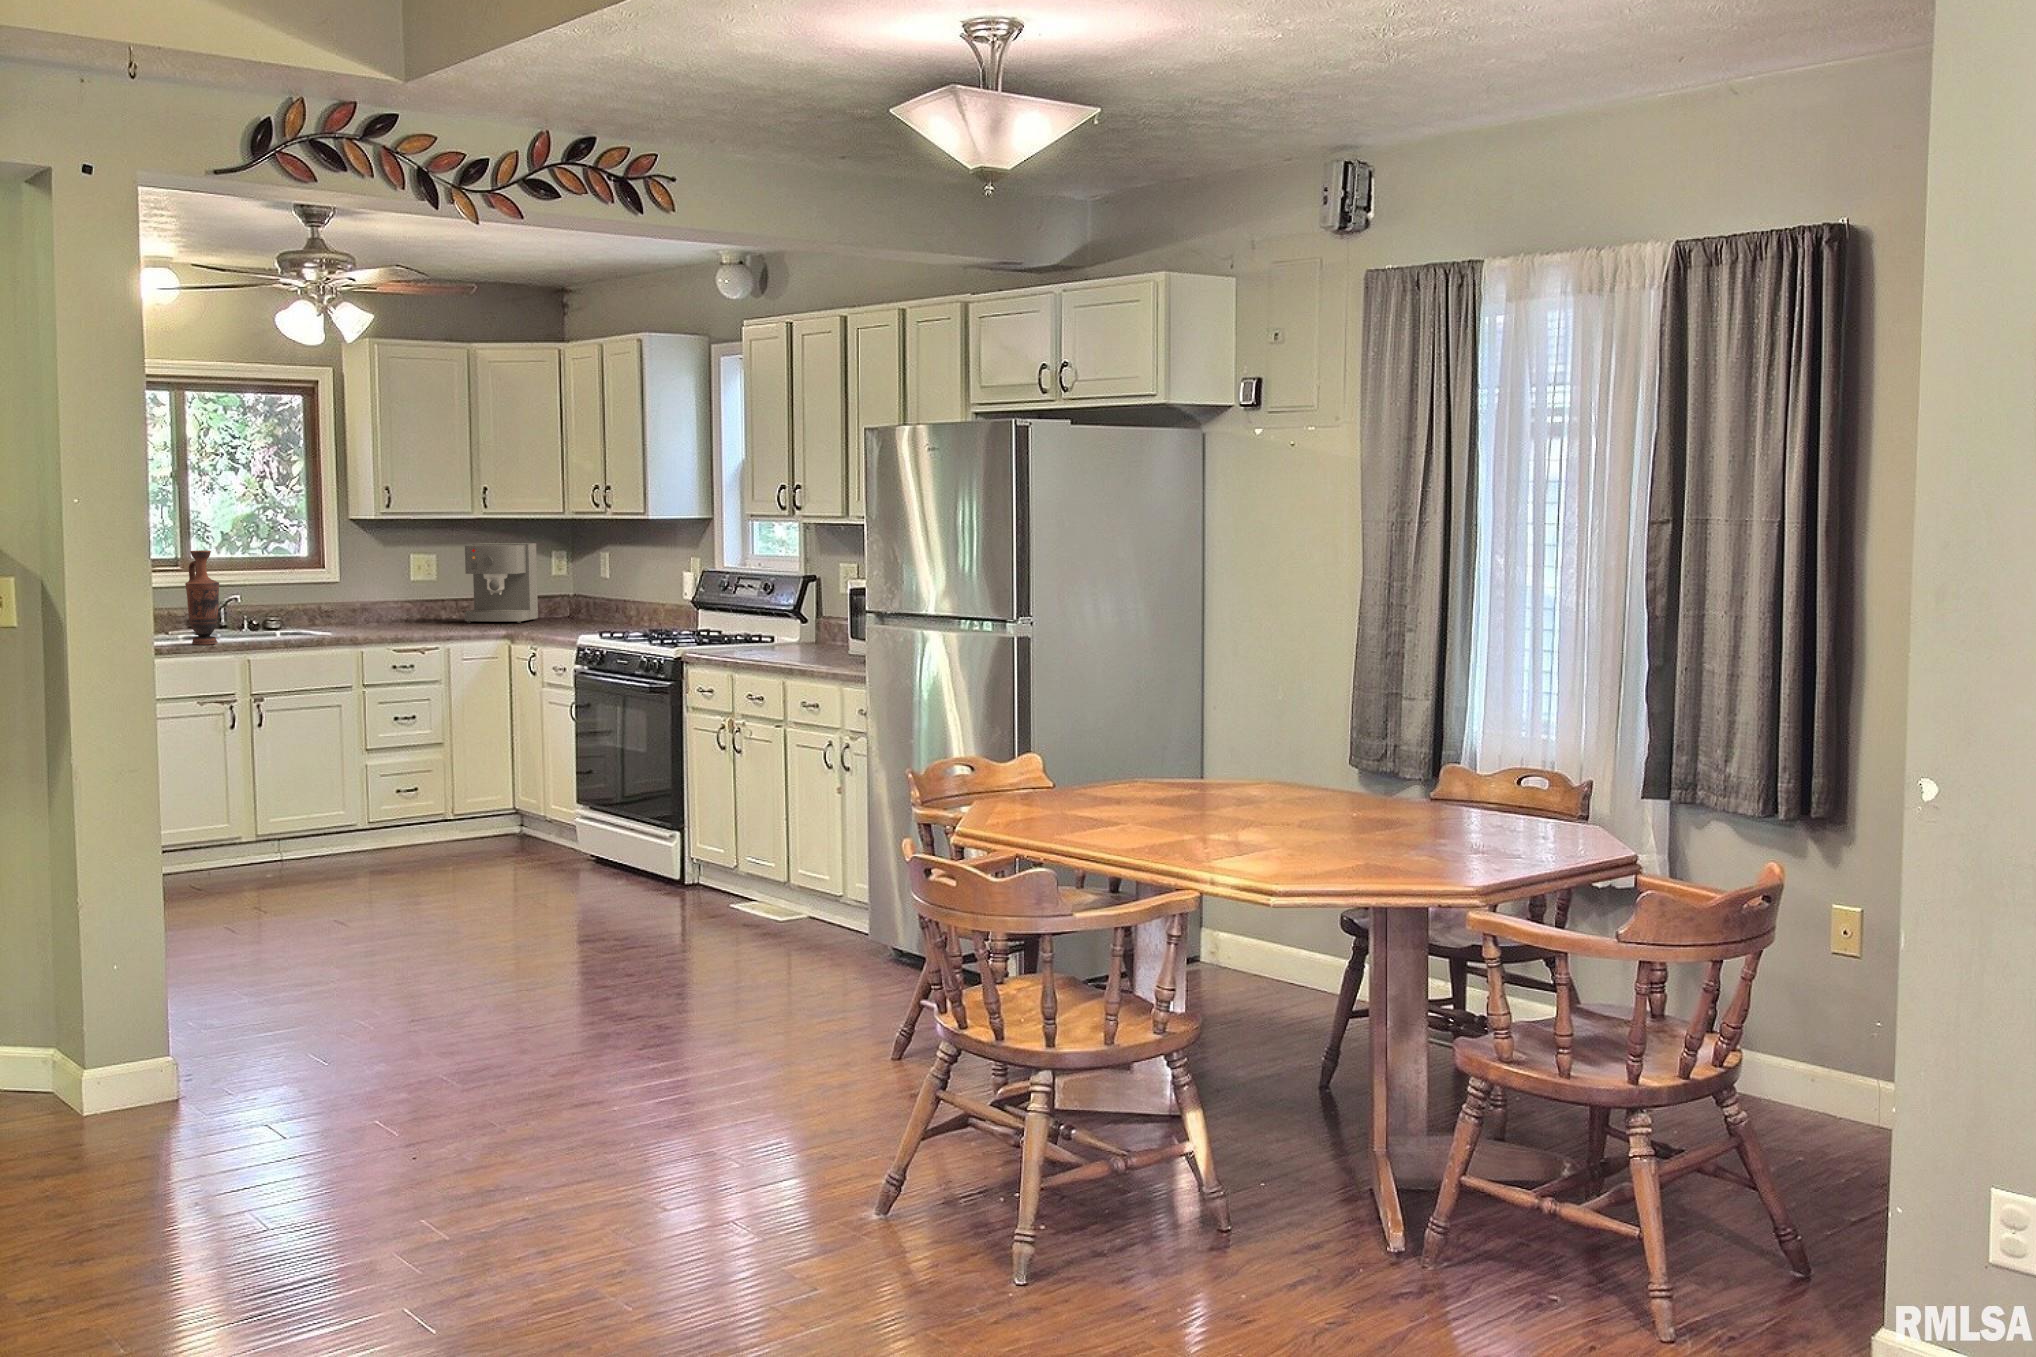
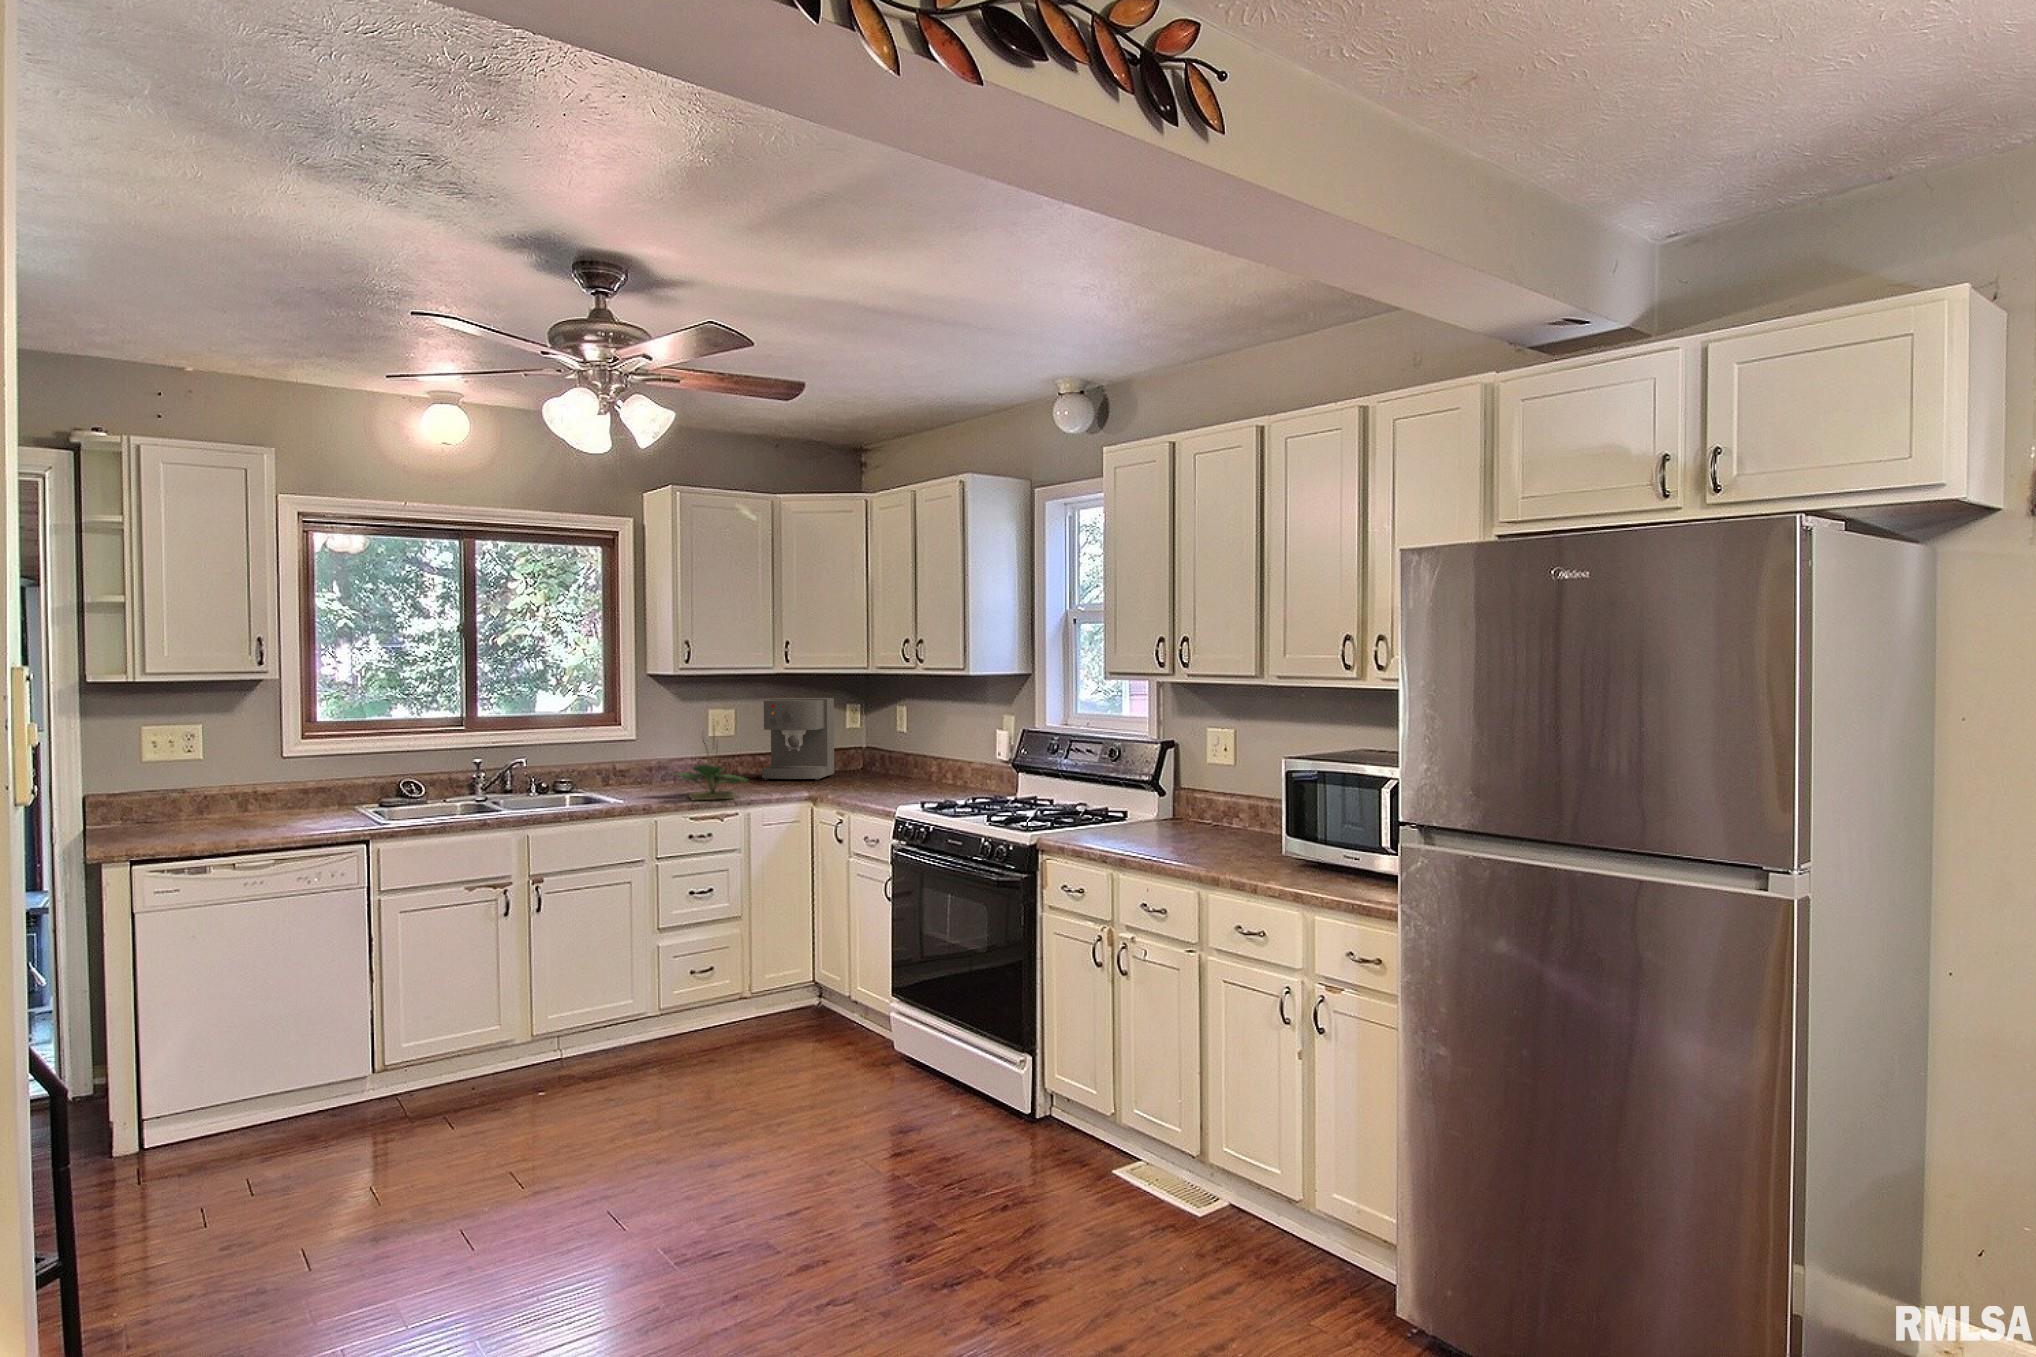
vase: present [185,550,219,645] -> none [454,711,493,820]
potted plant: none [366,559,449,635] -> present [674,719,747,800]

